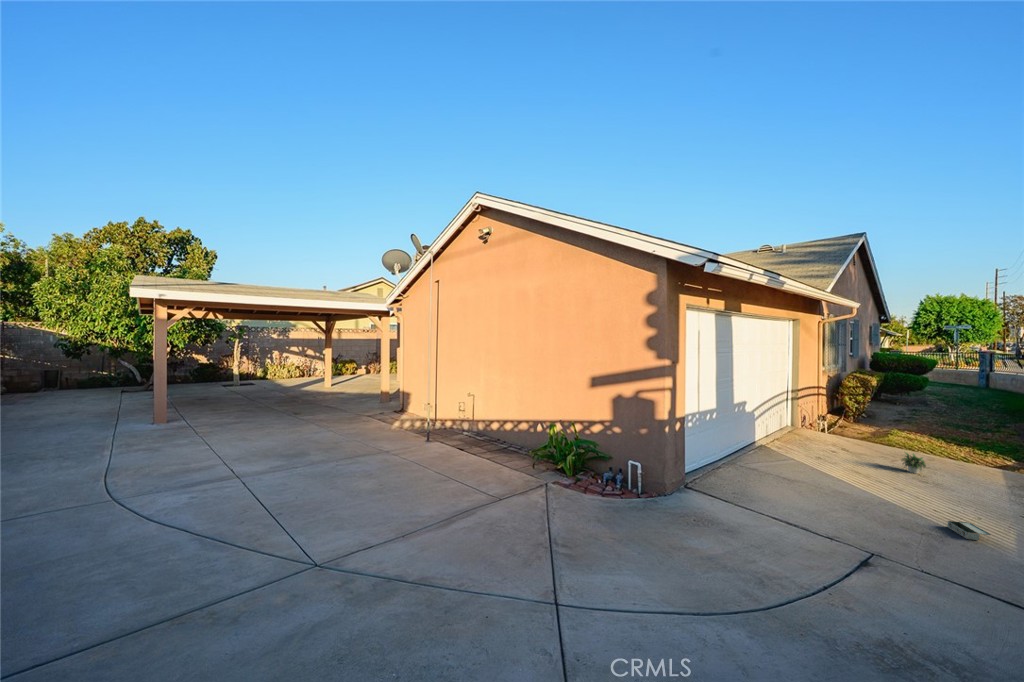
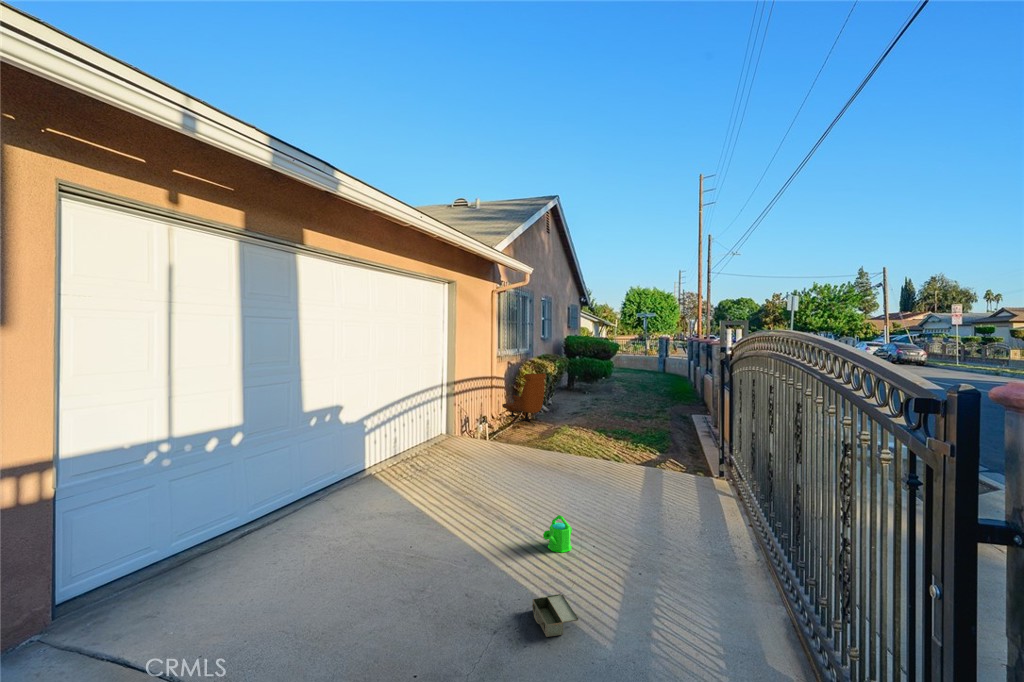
lounge chair: none [825,387,875,427] -> present [502,373,546,426]
potted plant: present [902,453,926,473] -> none [535,462,562,493]
watering can: none [936,483,958,507] -> present [543,515,572,553]

